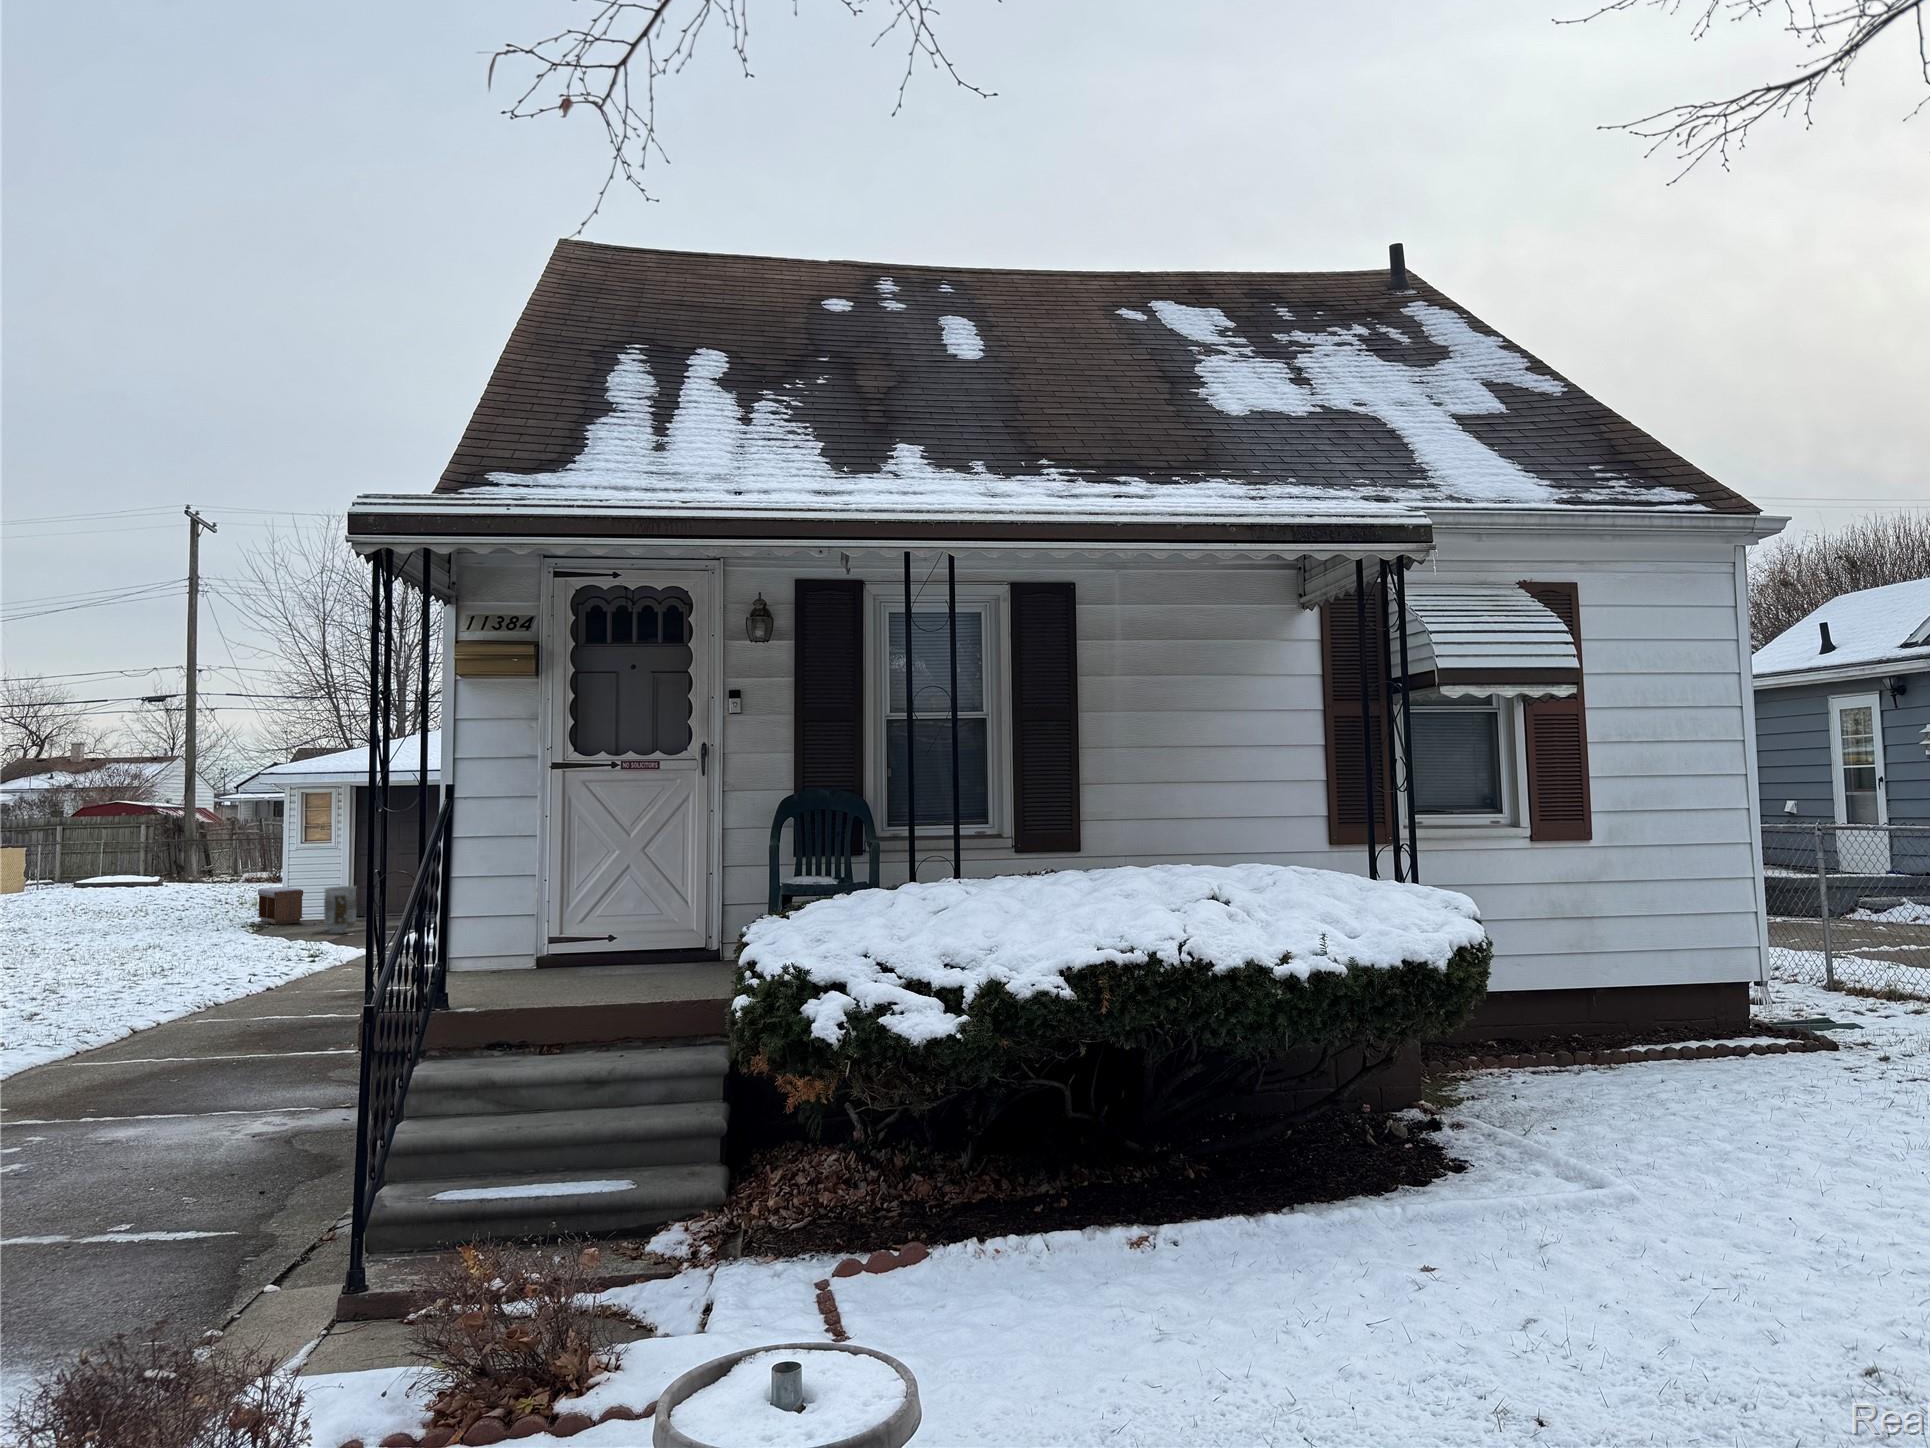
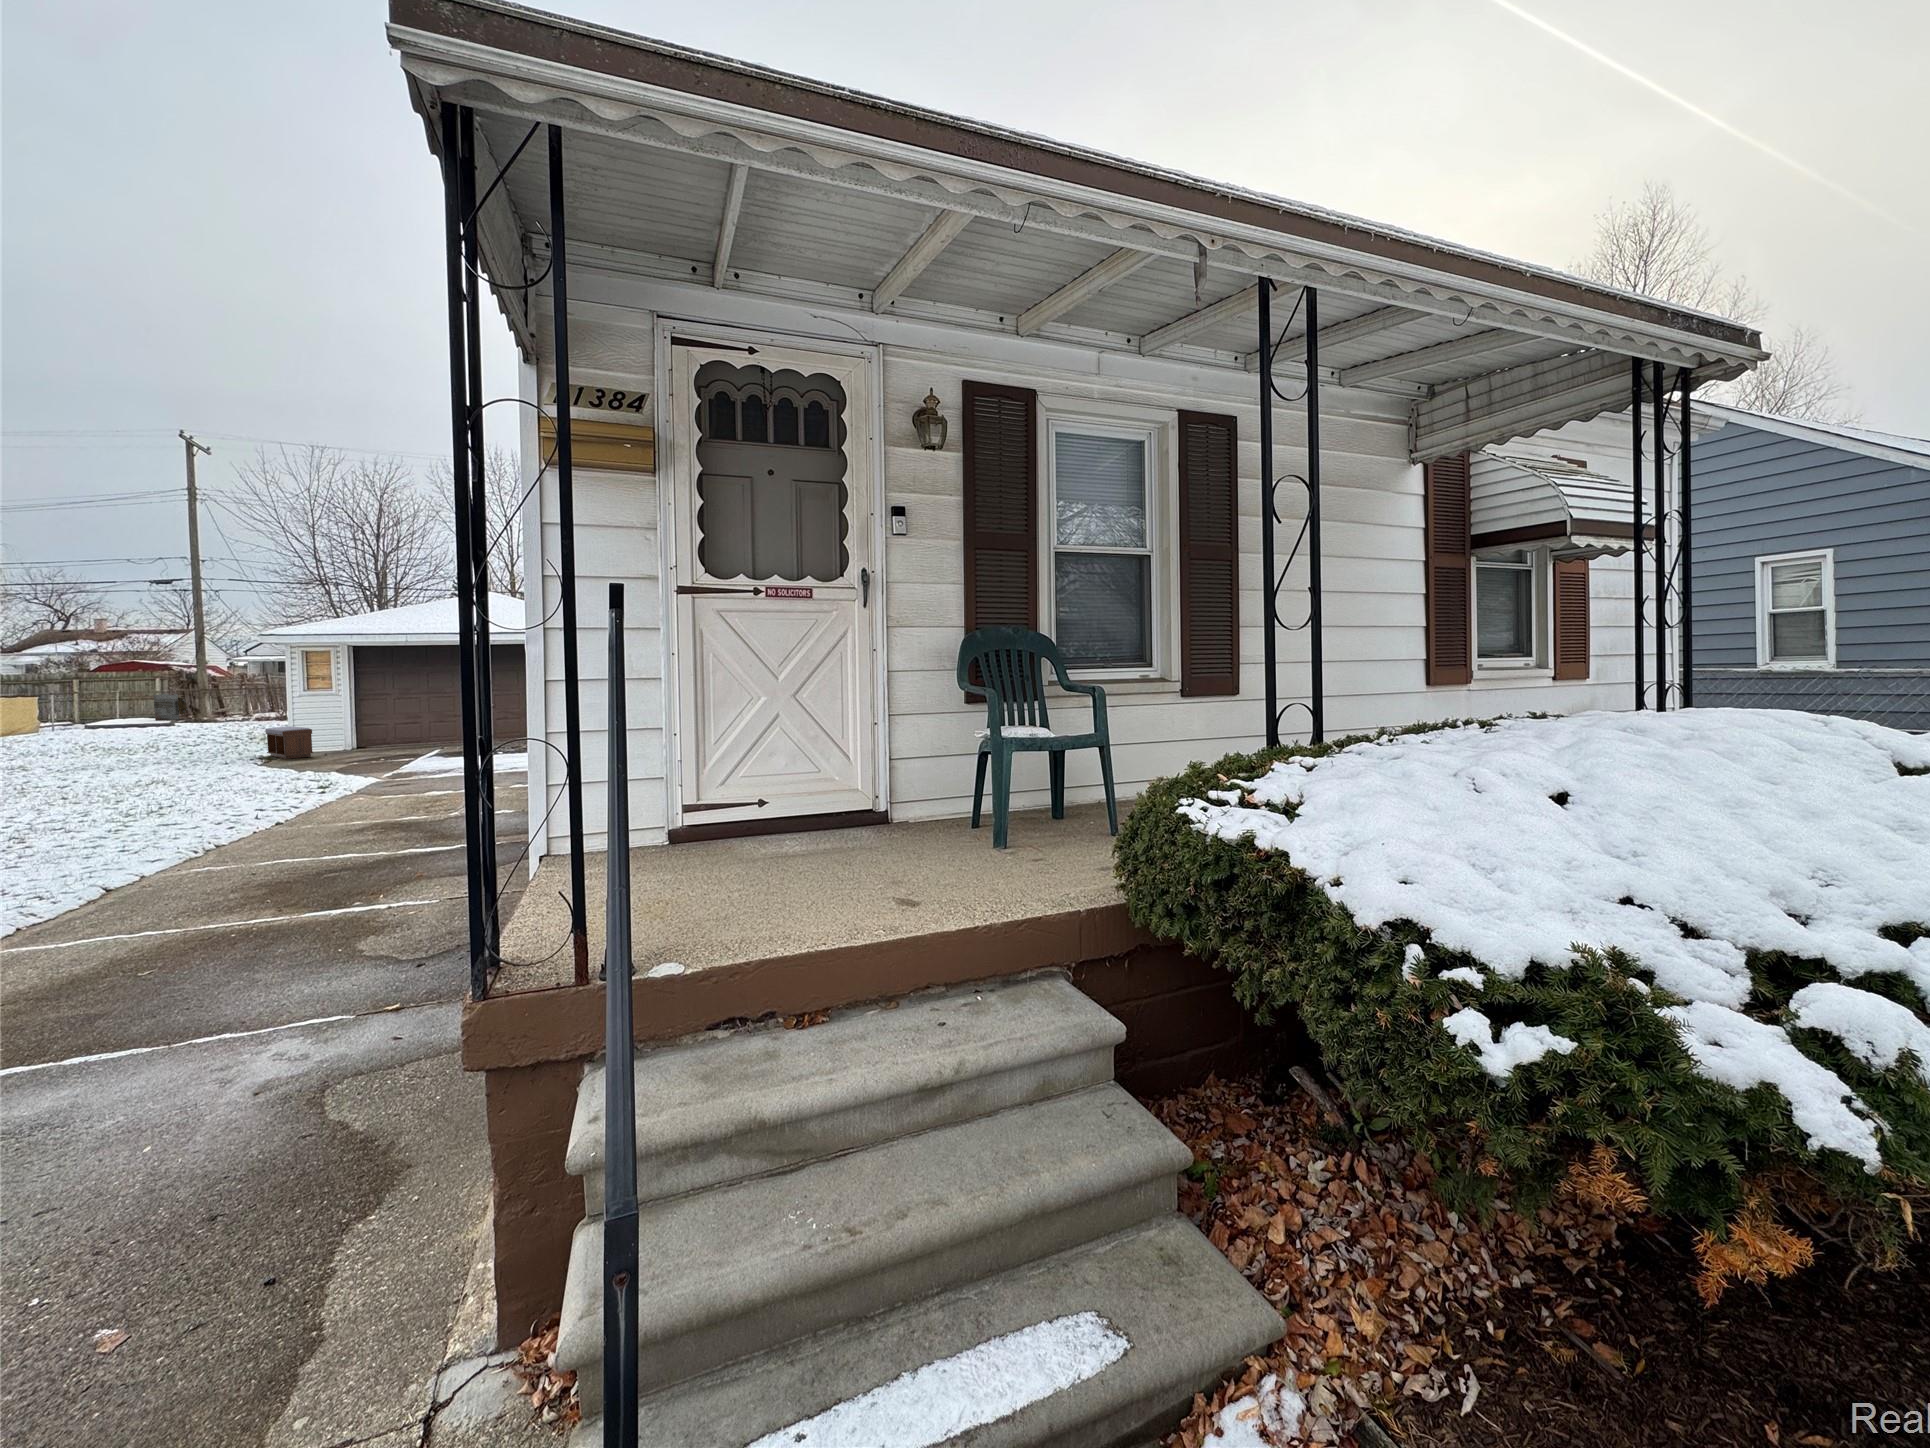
trash can: present [324,886,356,934] -> present [153,694,188,721]

